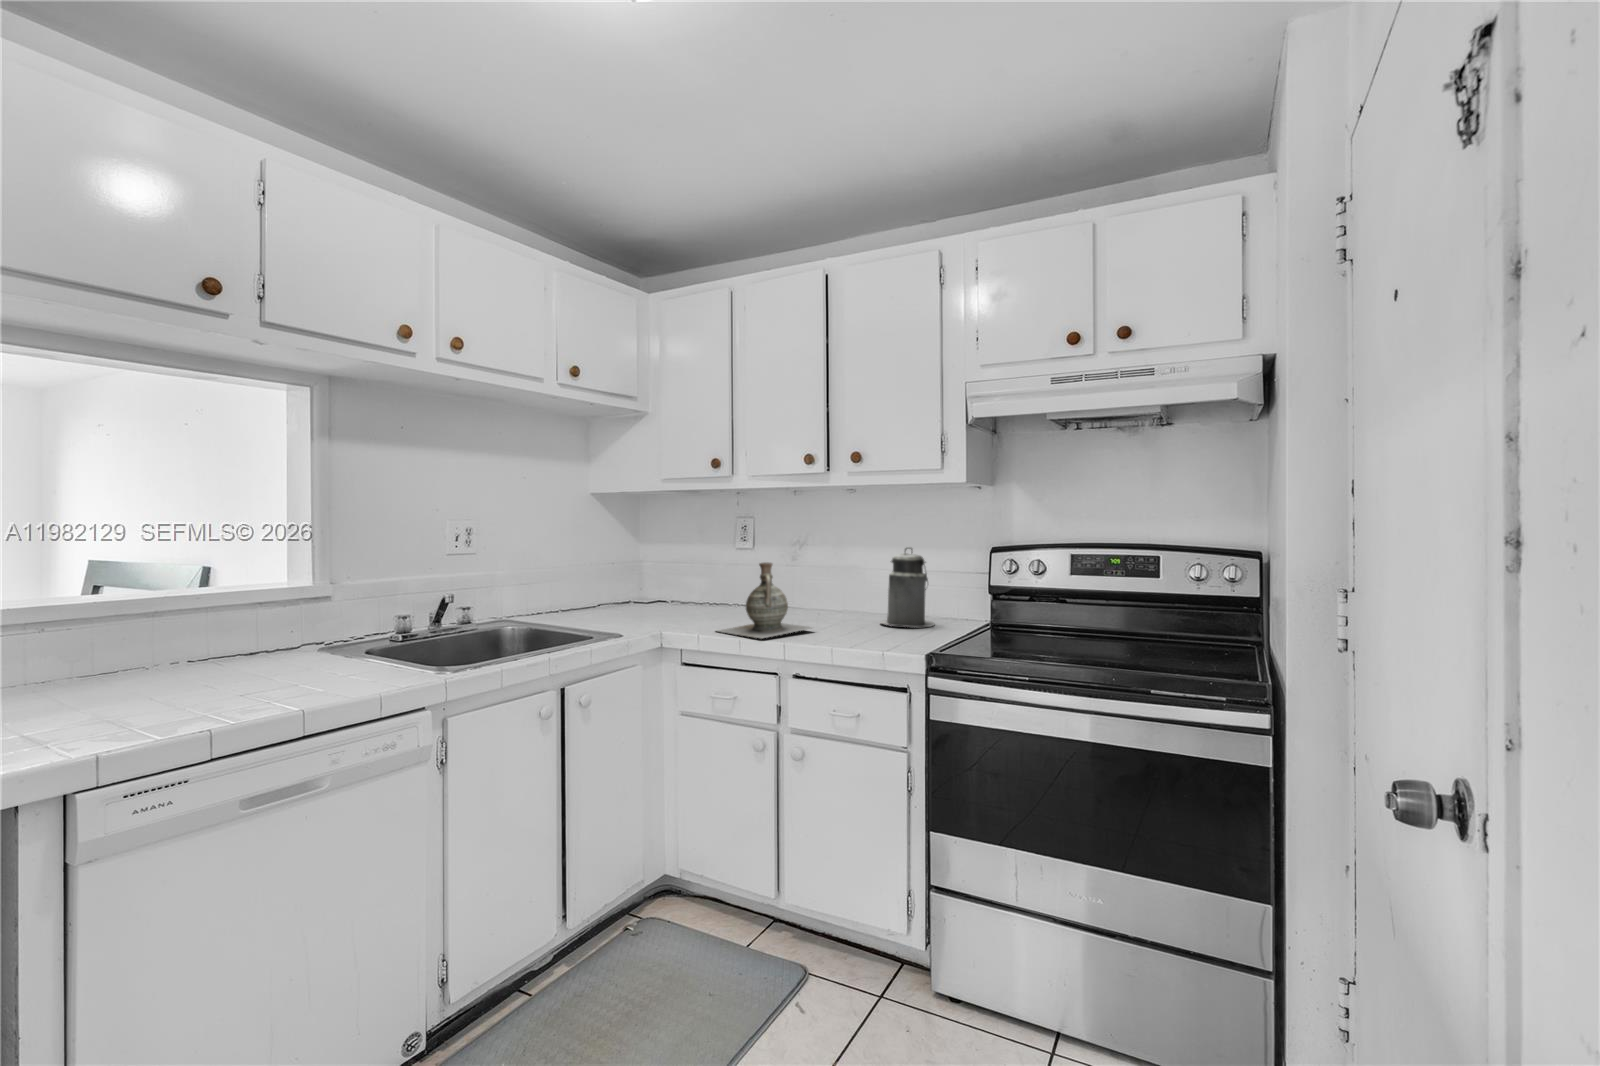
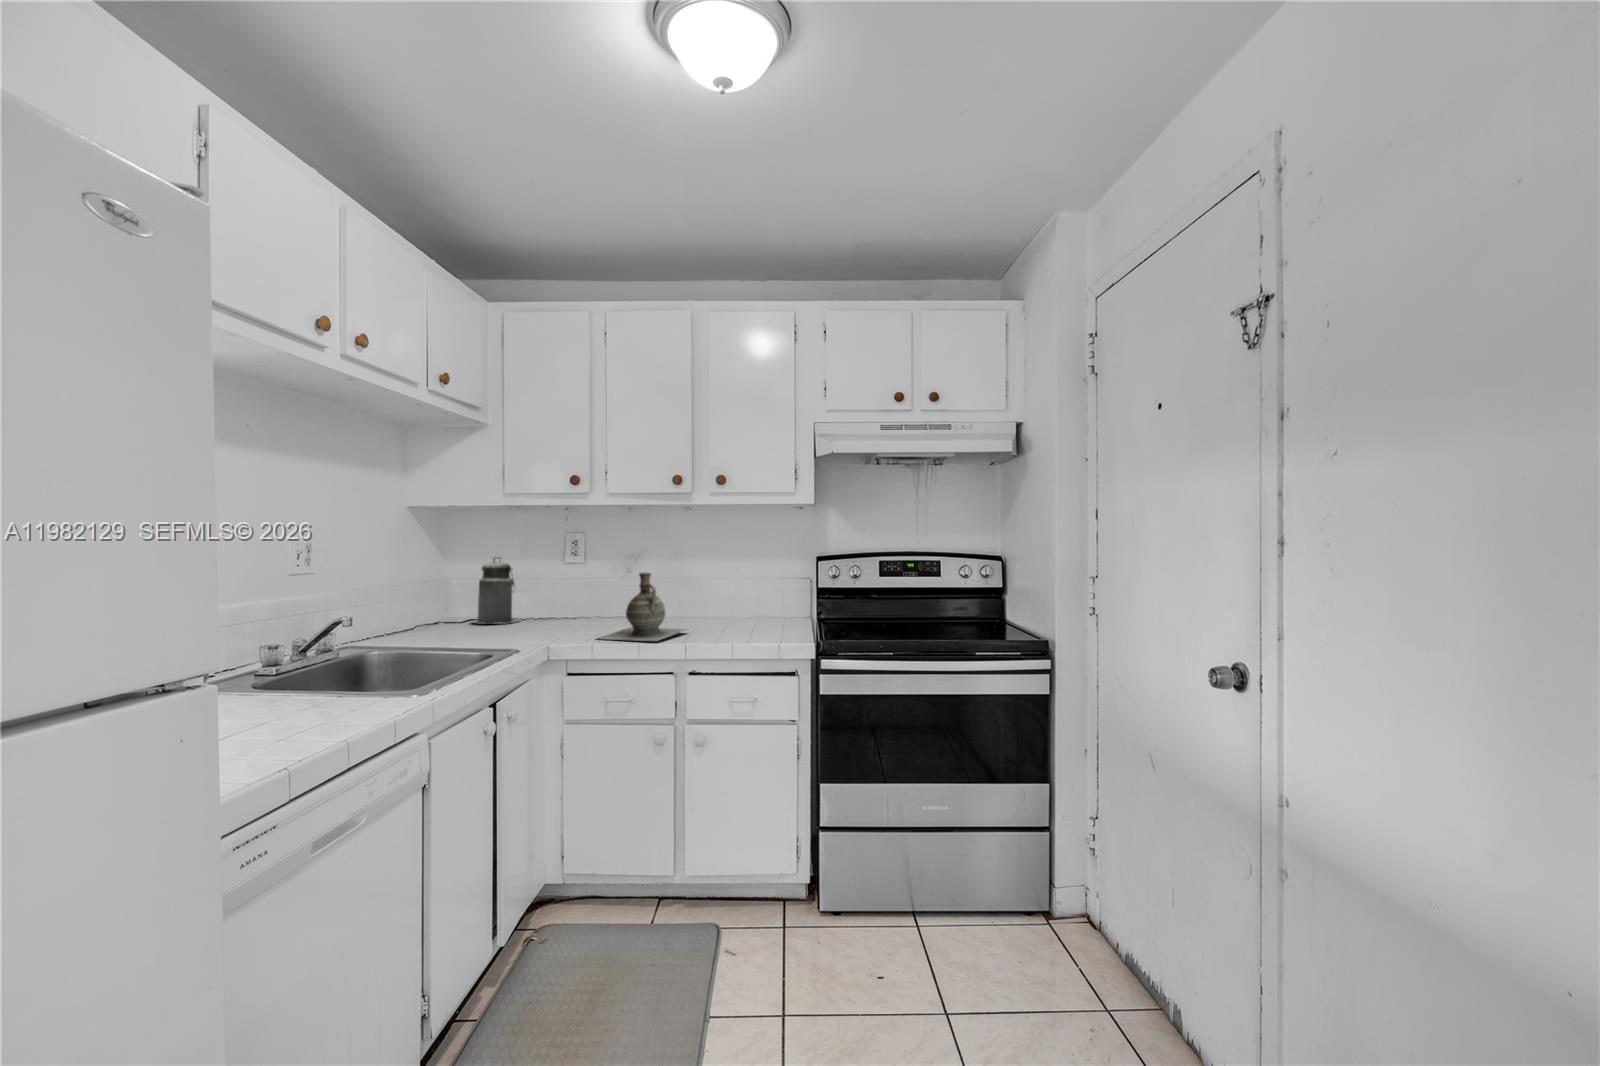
canister: present [881,548,934,628] -> present [472,558,520,624]

